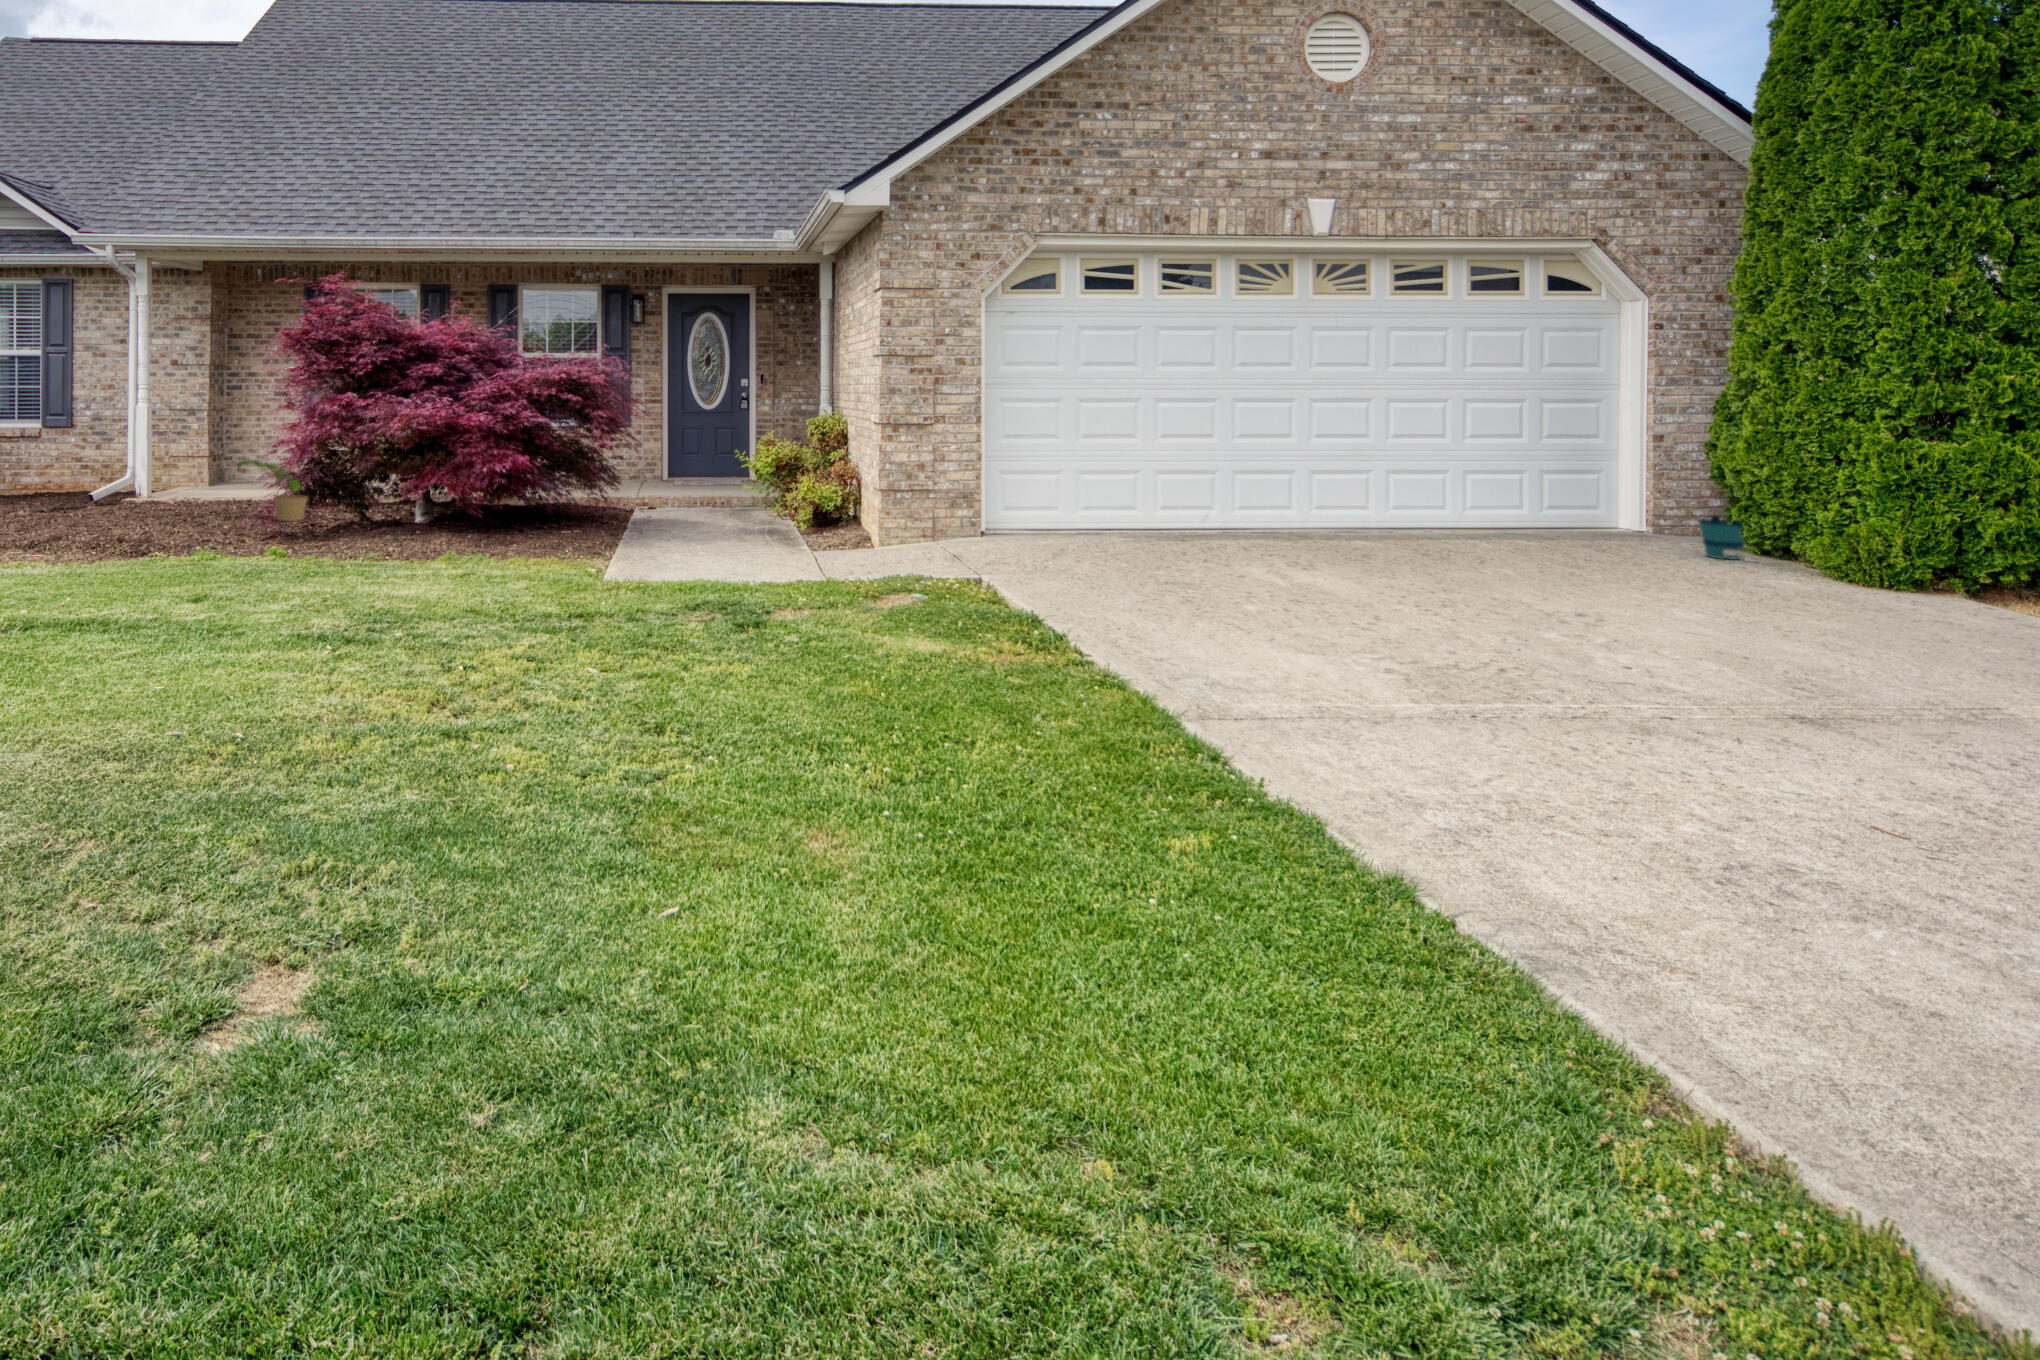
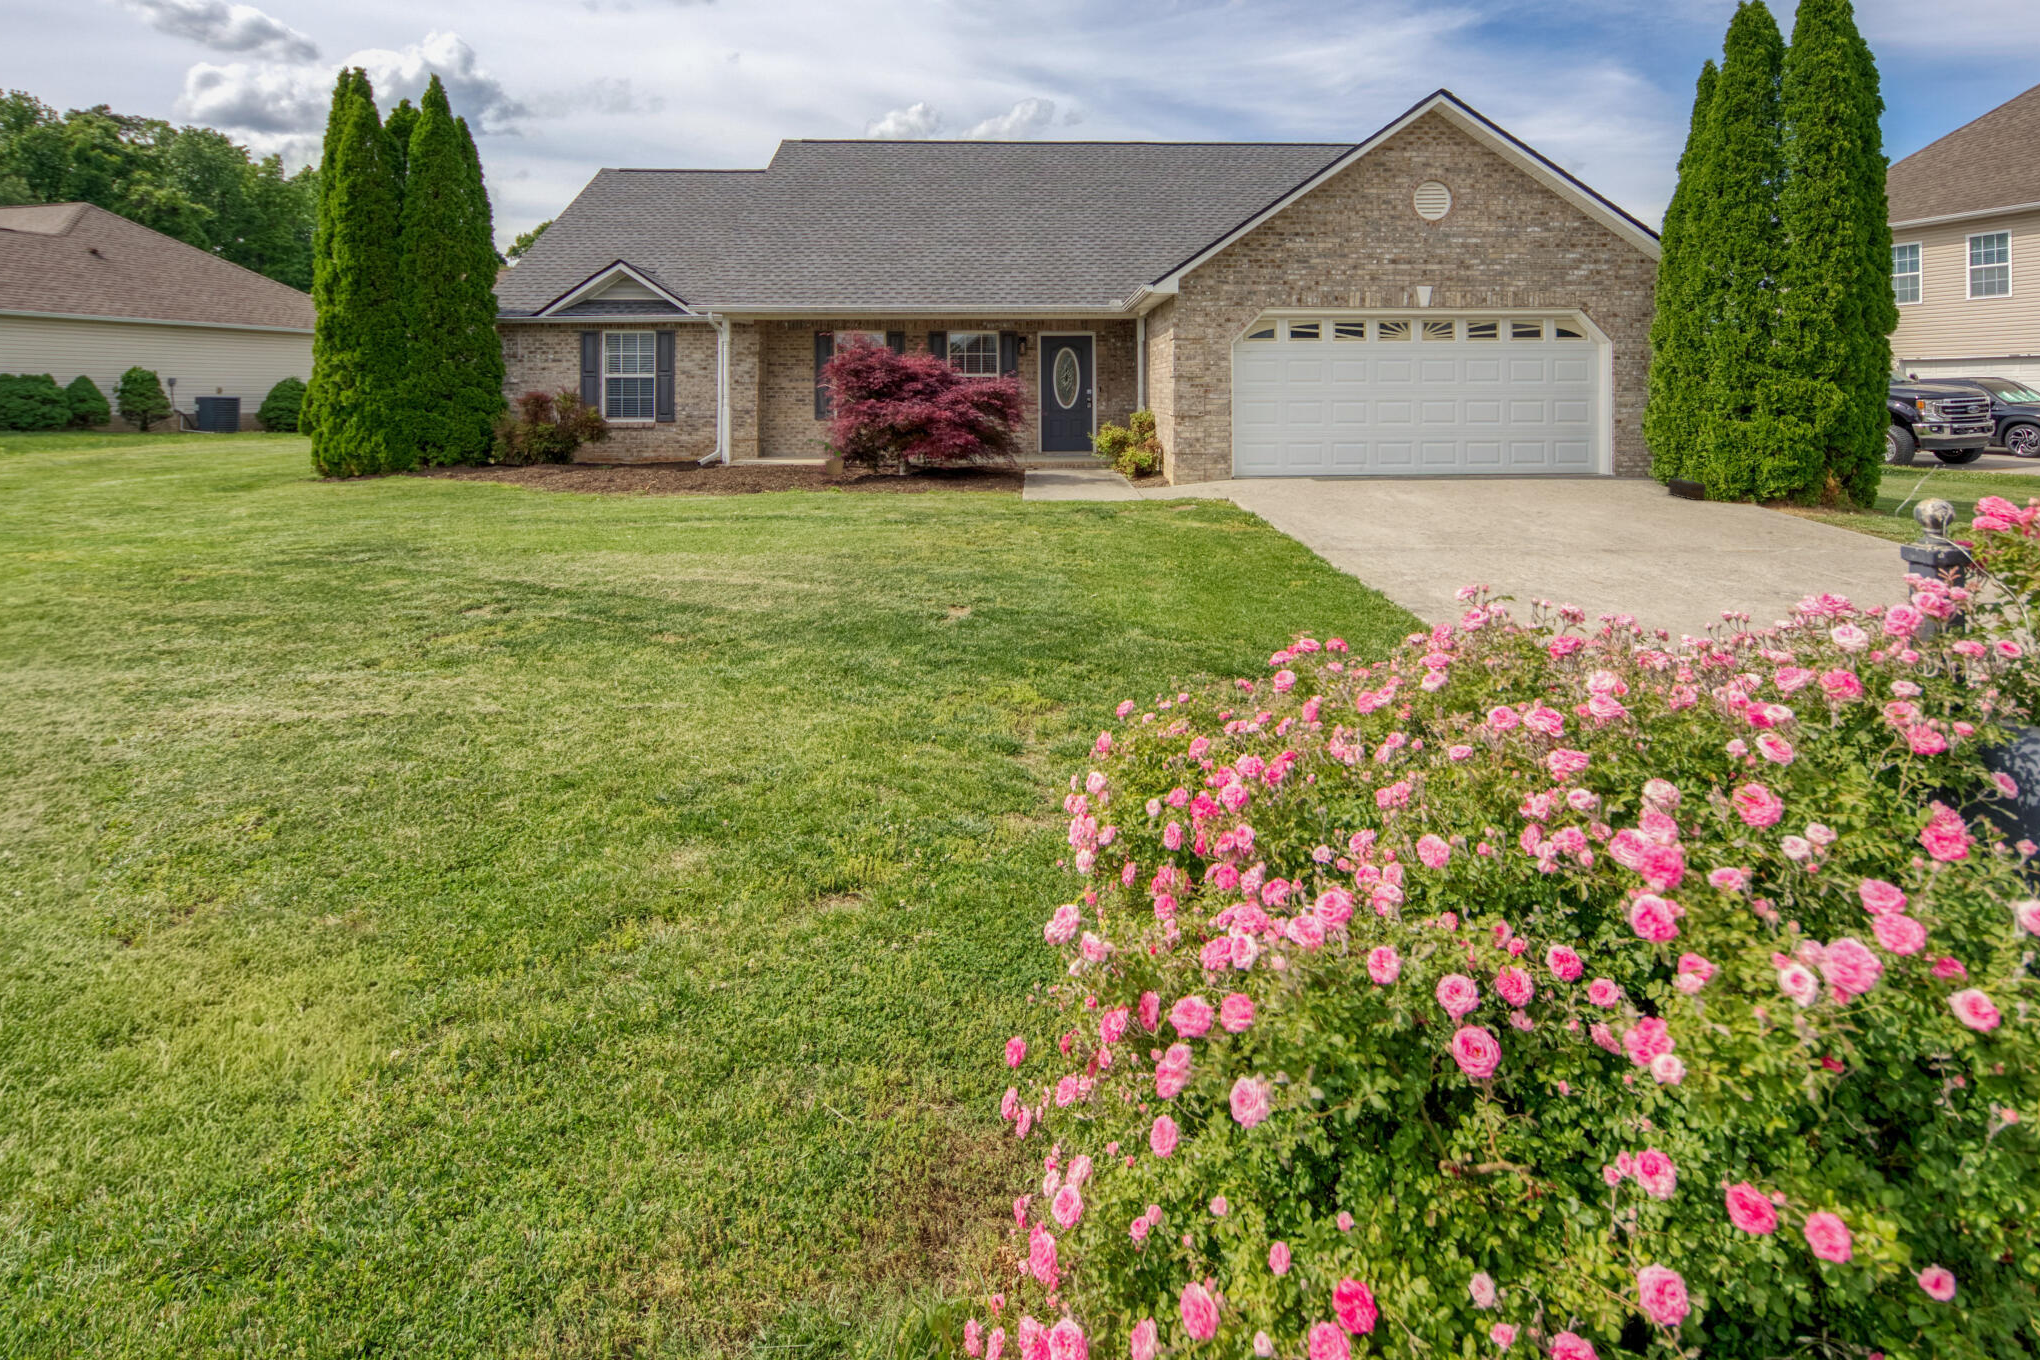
bucket: present [1699,515,1744,559] -> none [1633,464,1667,488]
toolbox: none [1775,537,1864,587] -> present [1668,475,1706,500]

